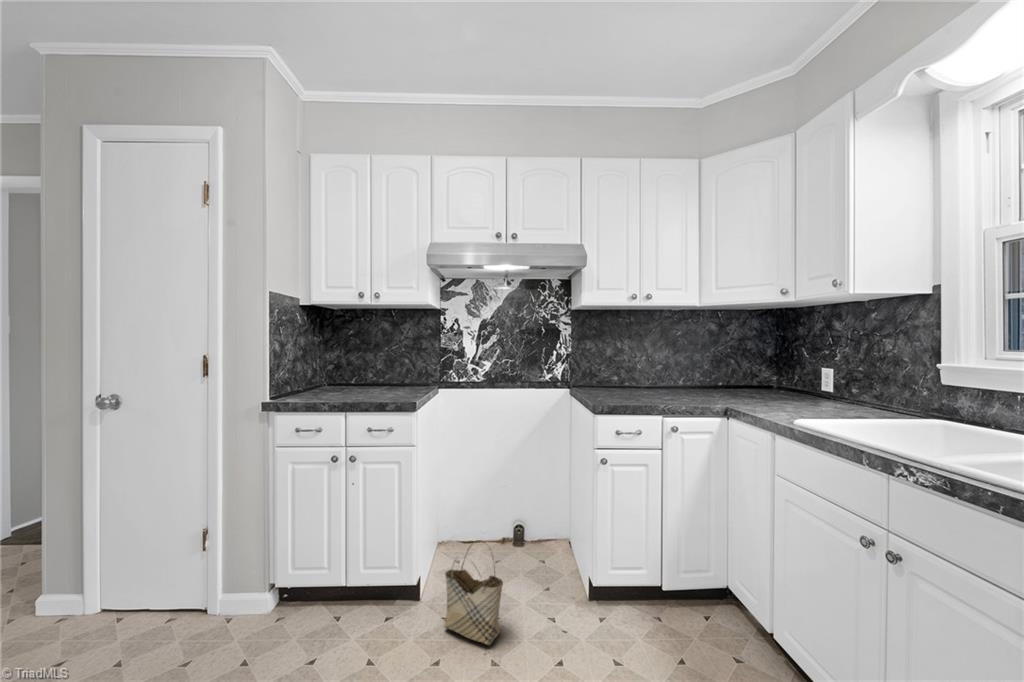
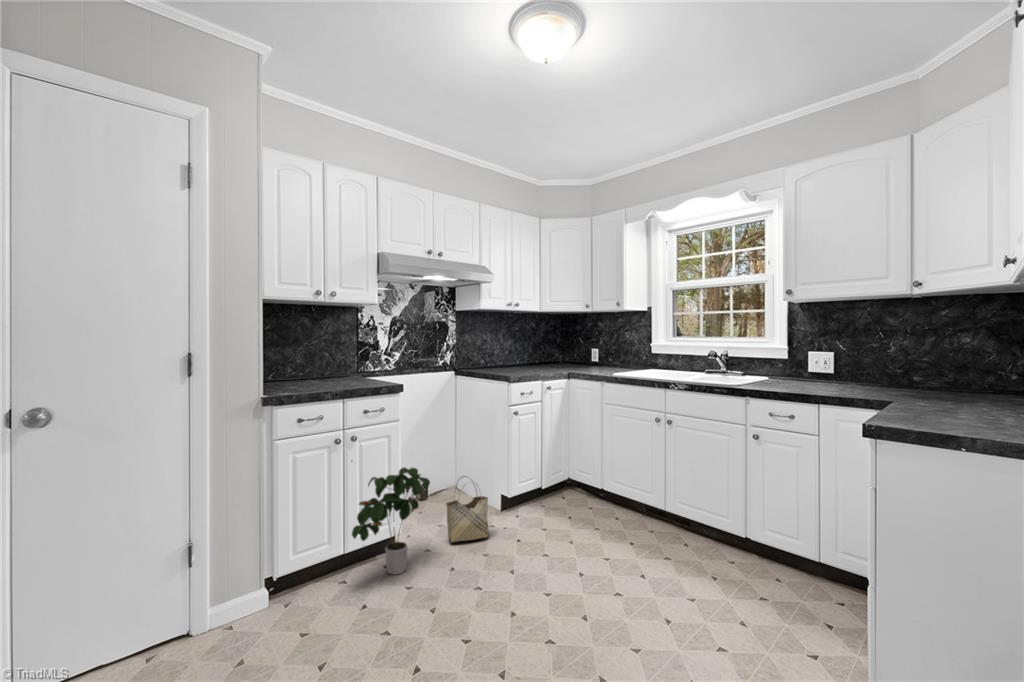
potted plant: none [295,511,414,644] -> present [352,468,430,574]

